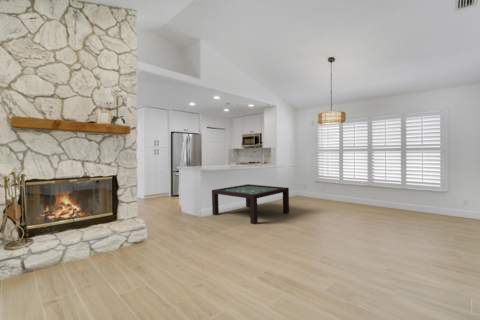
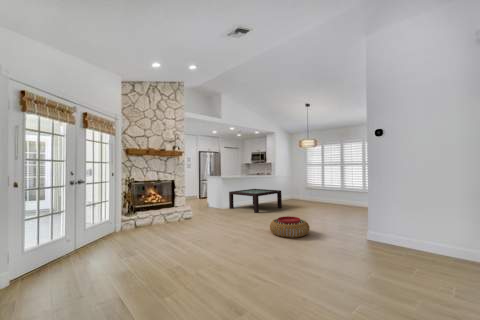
pouf: none [289,246,370,299] -> present [270,216,309,238]

